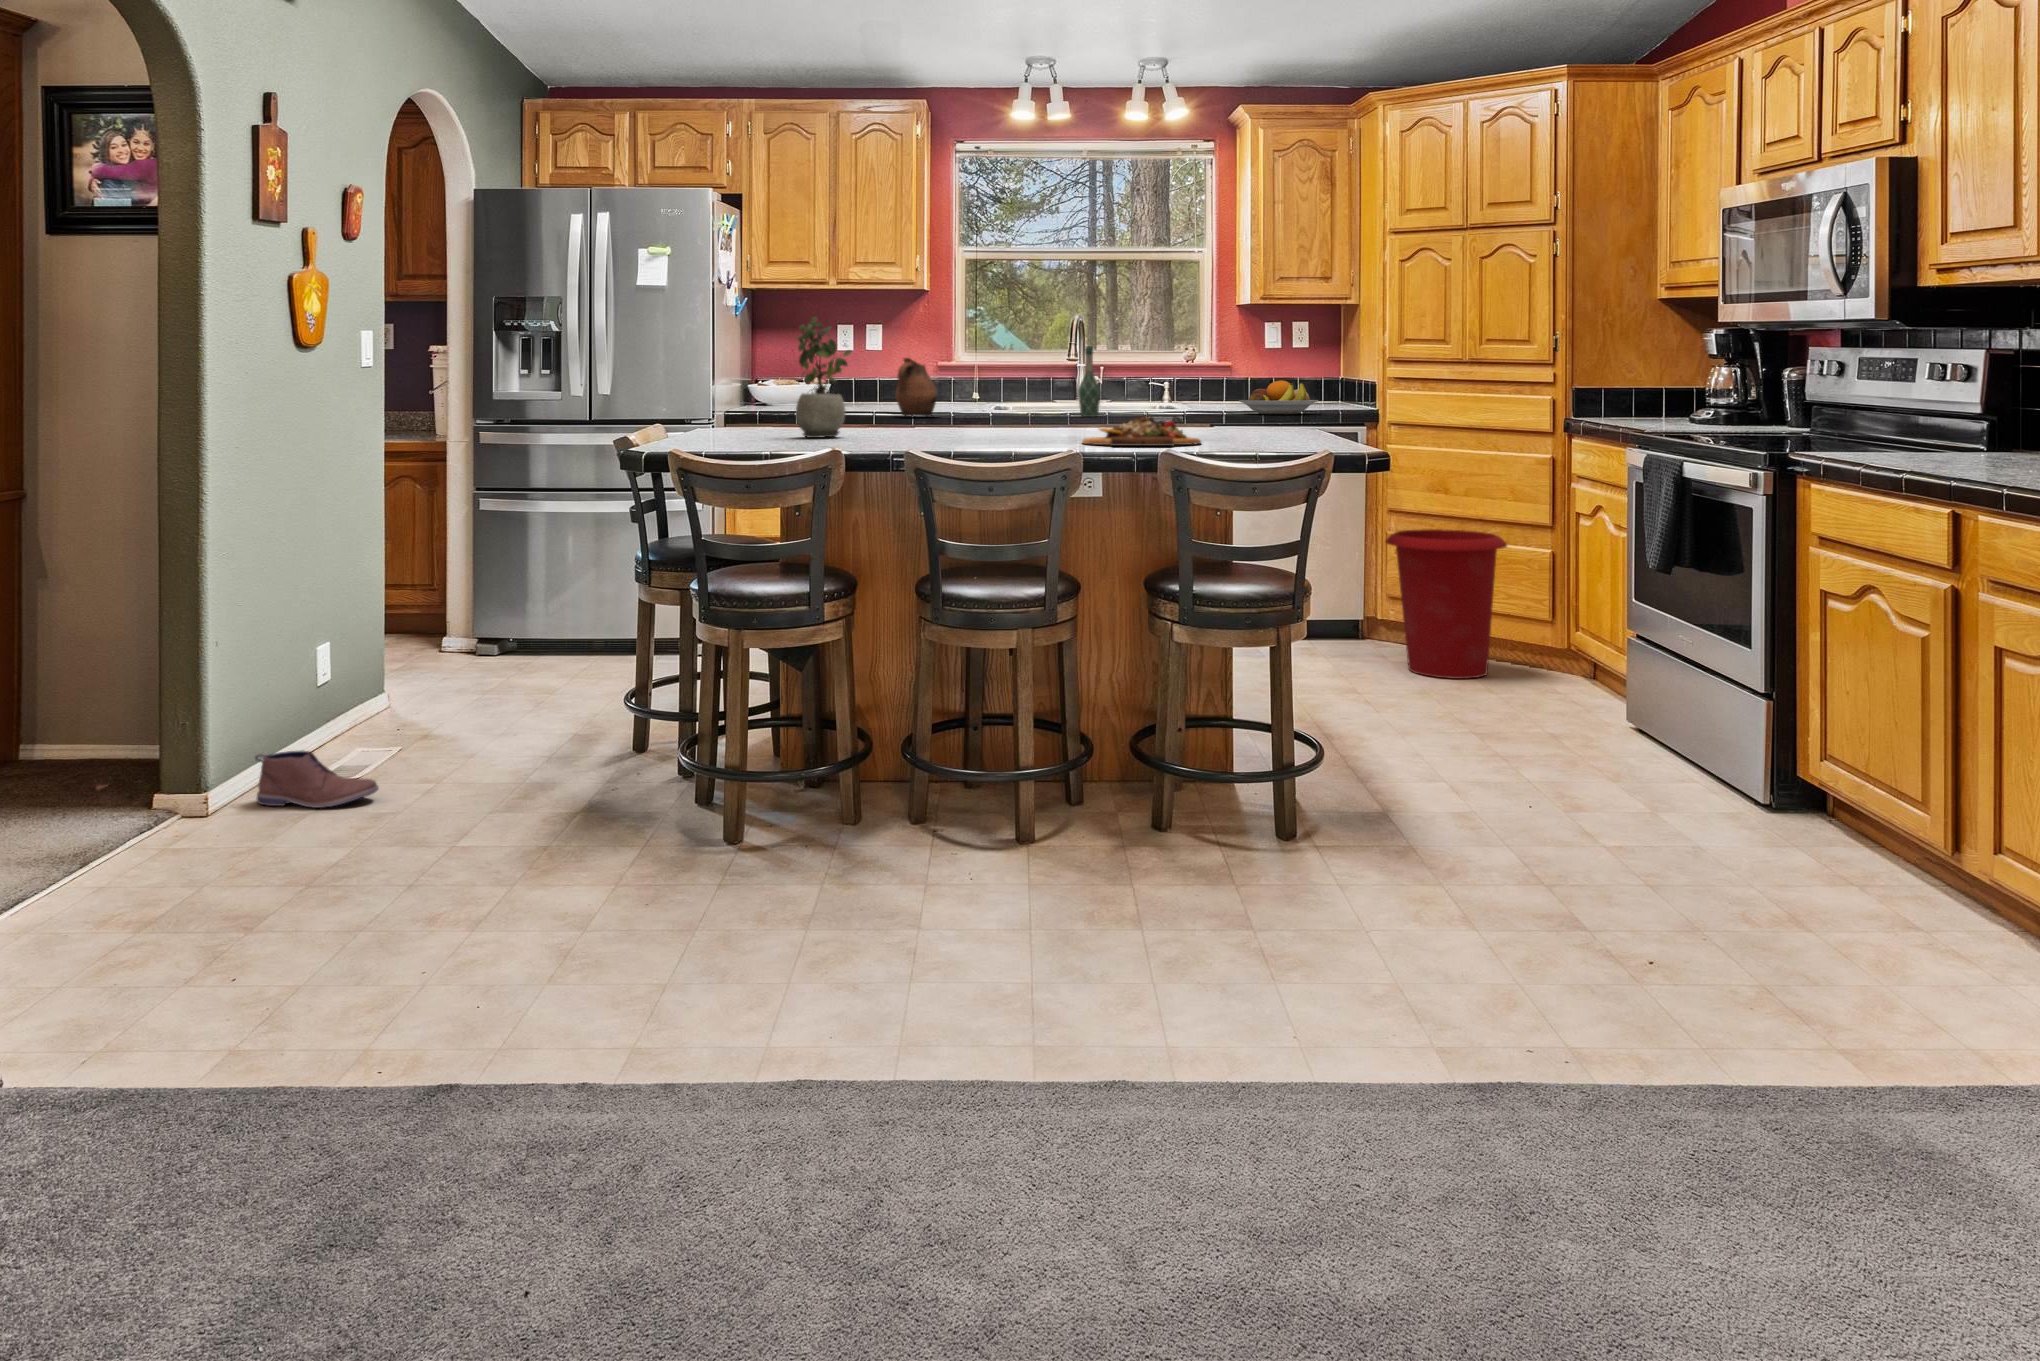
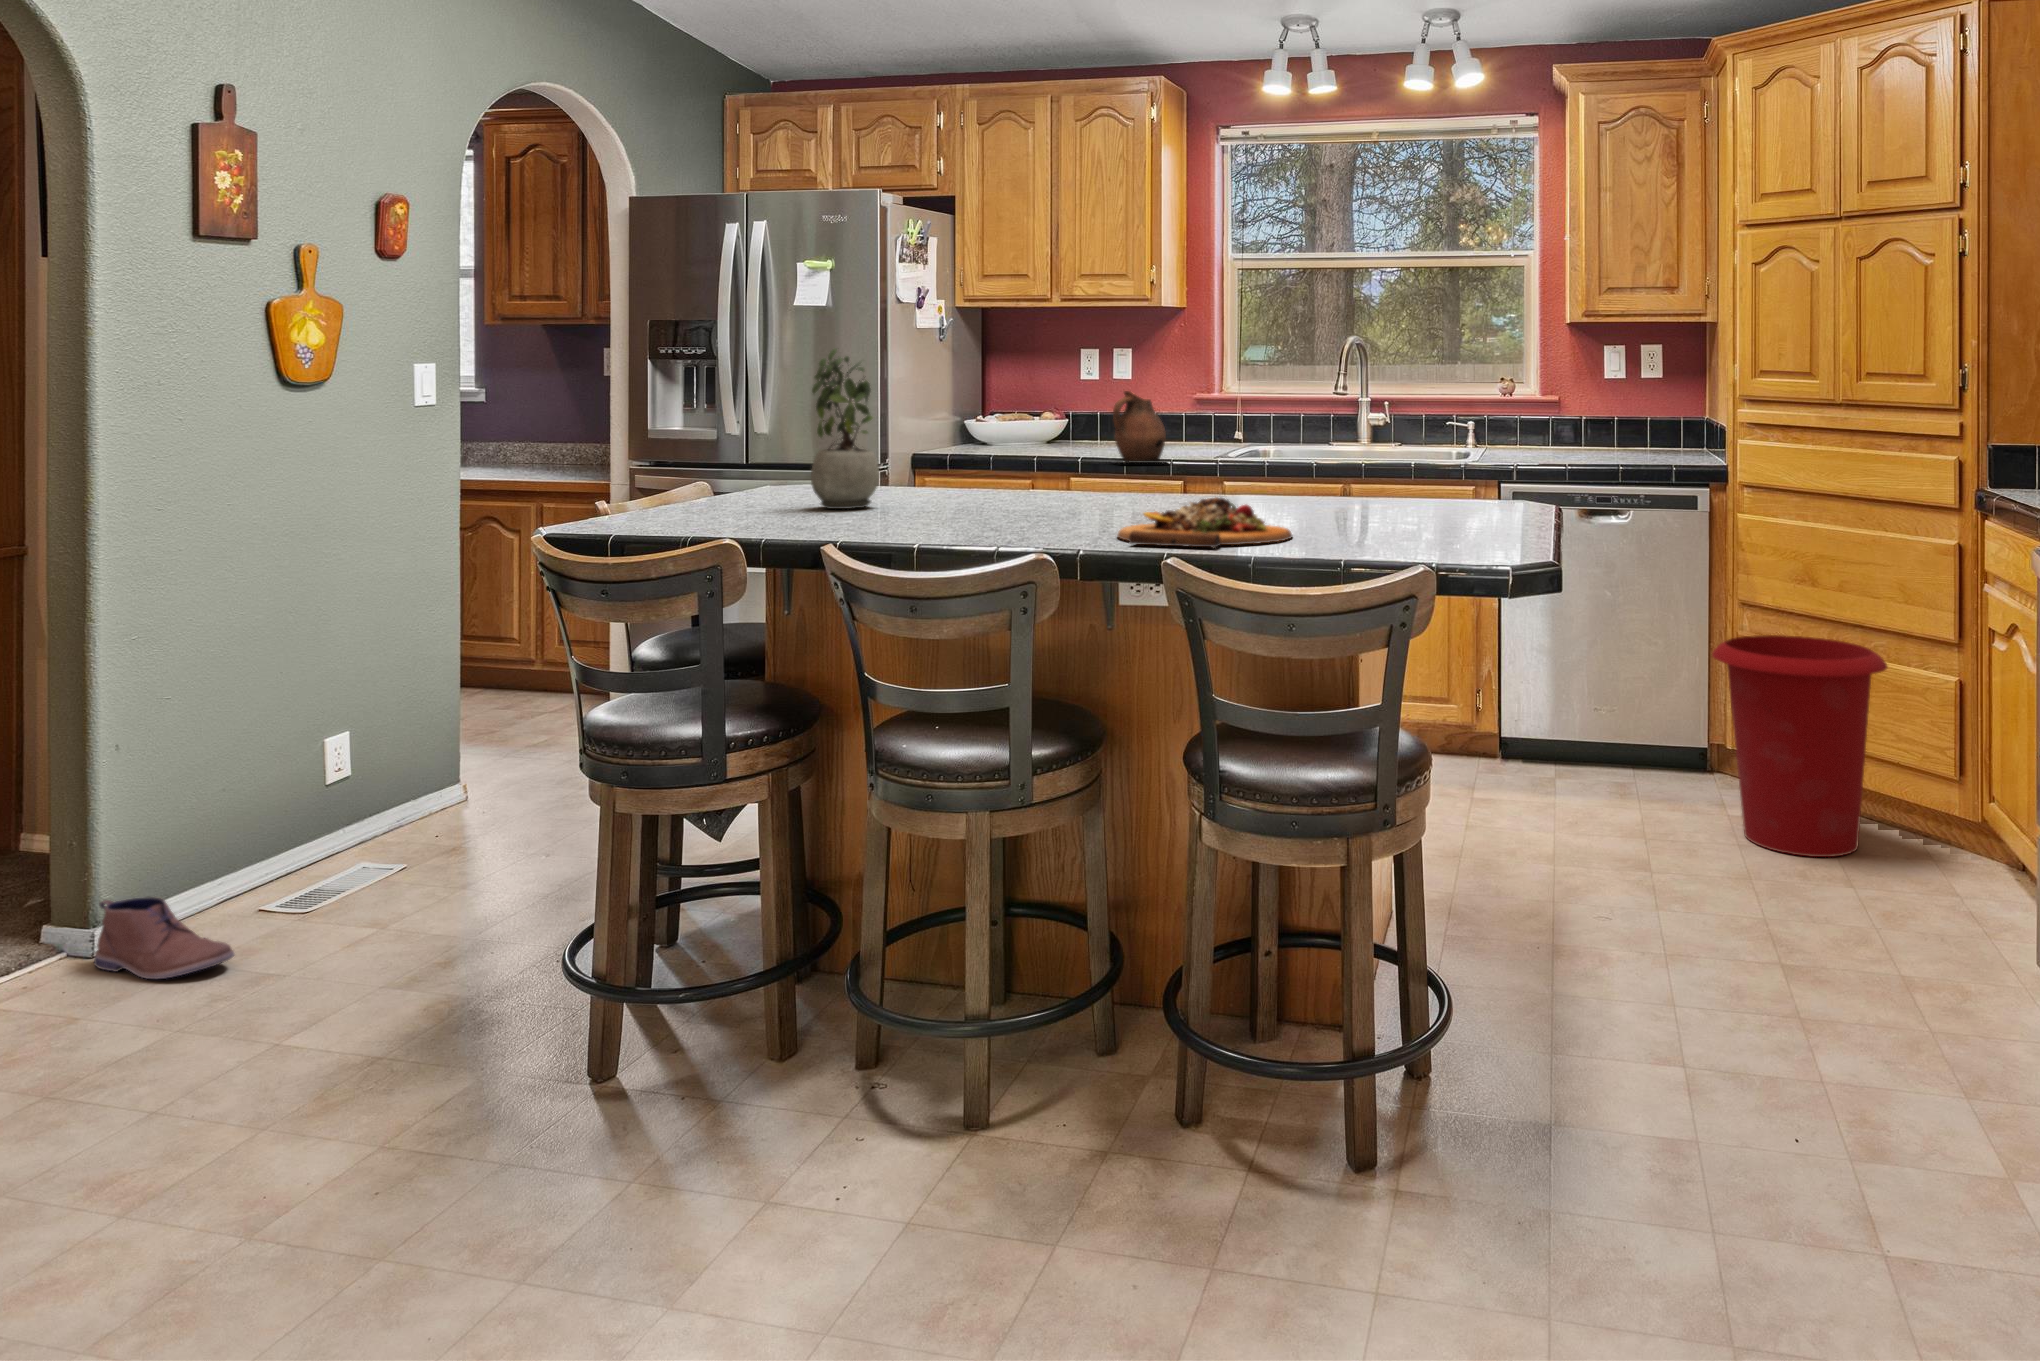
wine bottle: present [1078,346,1101,417] -> none [1341,377,1369,466]
fruit bowl: present [1239,381,1318,414] -> none [1563,422,1667,466]

